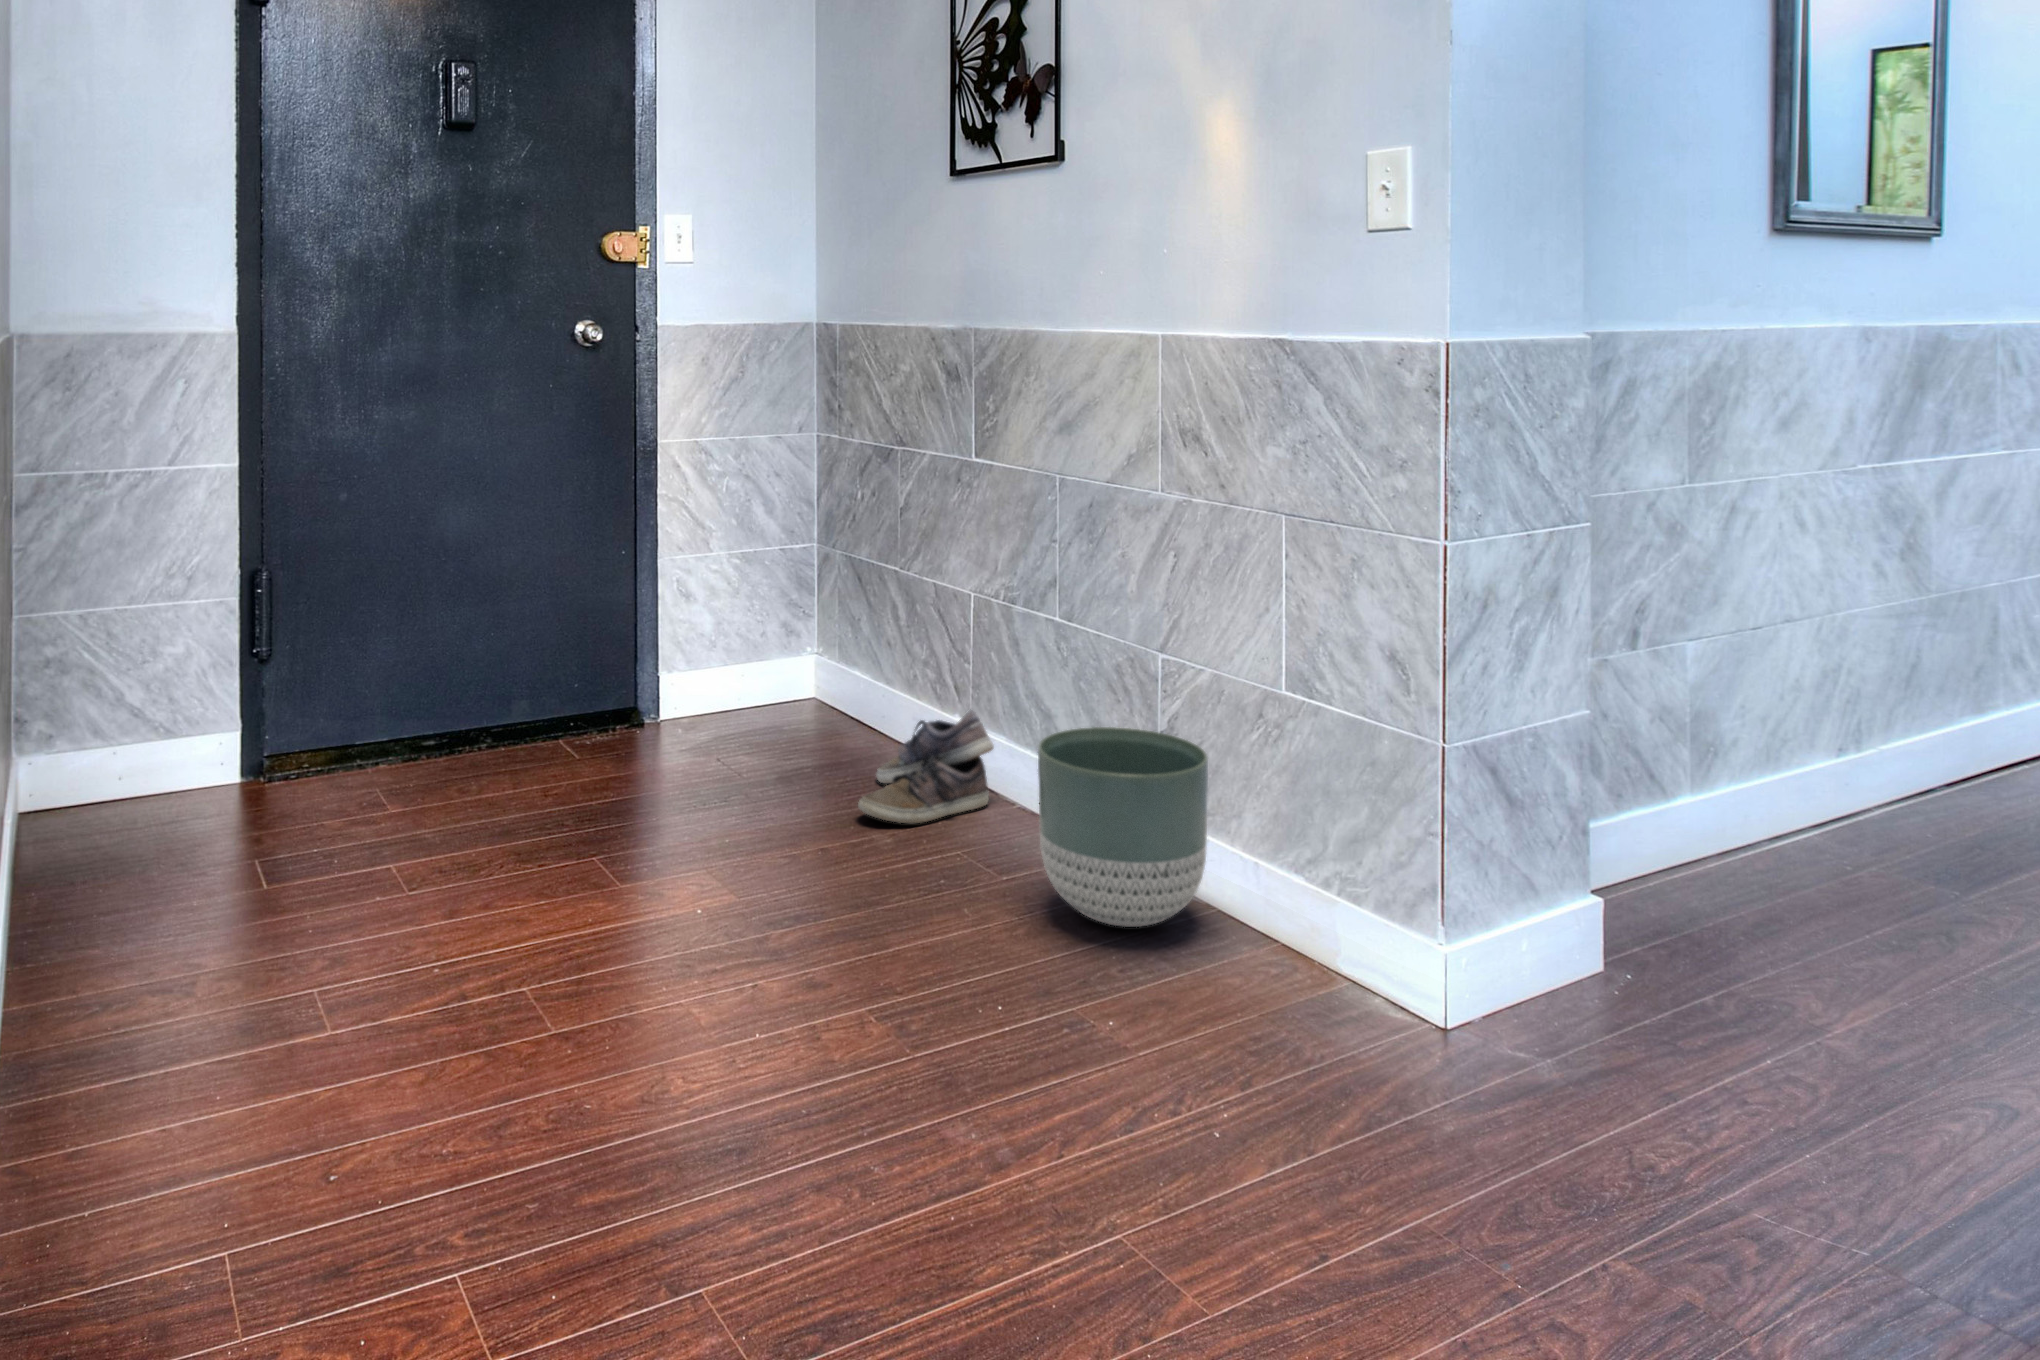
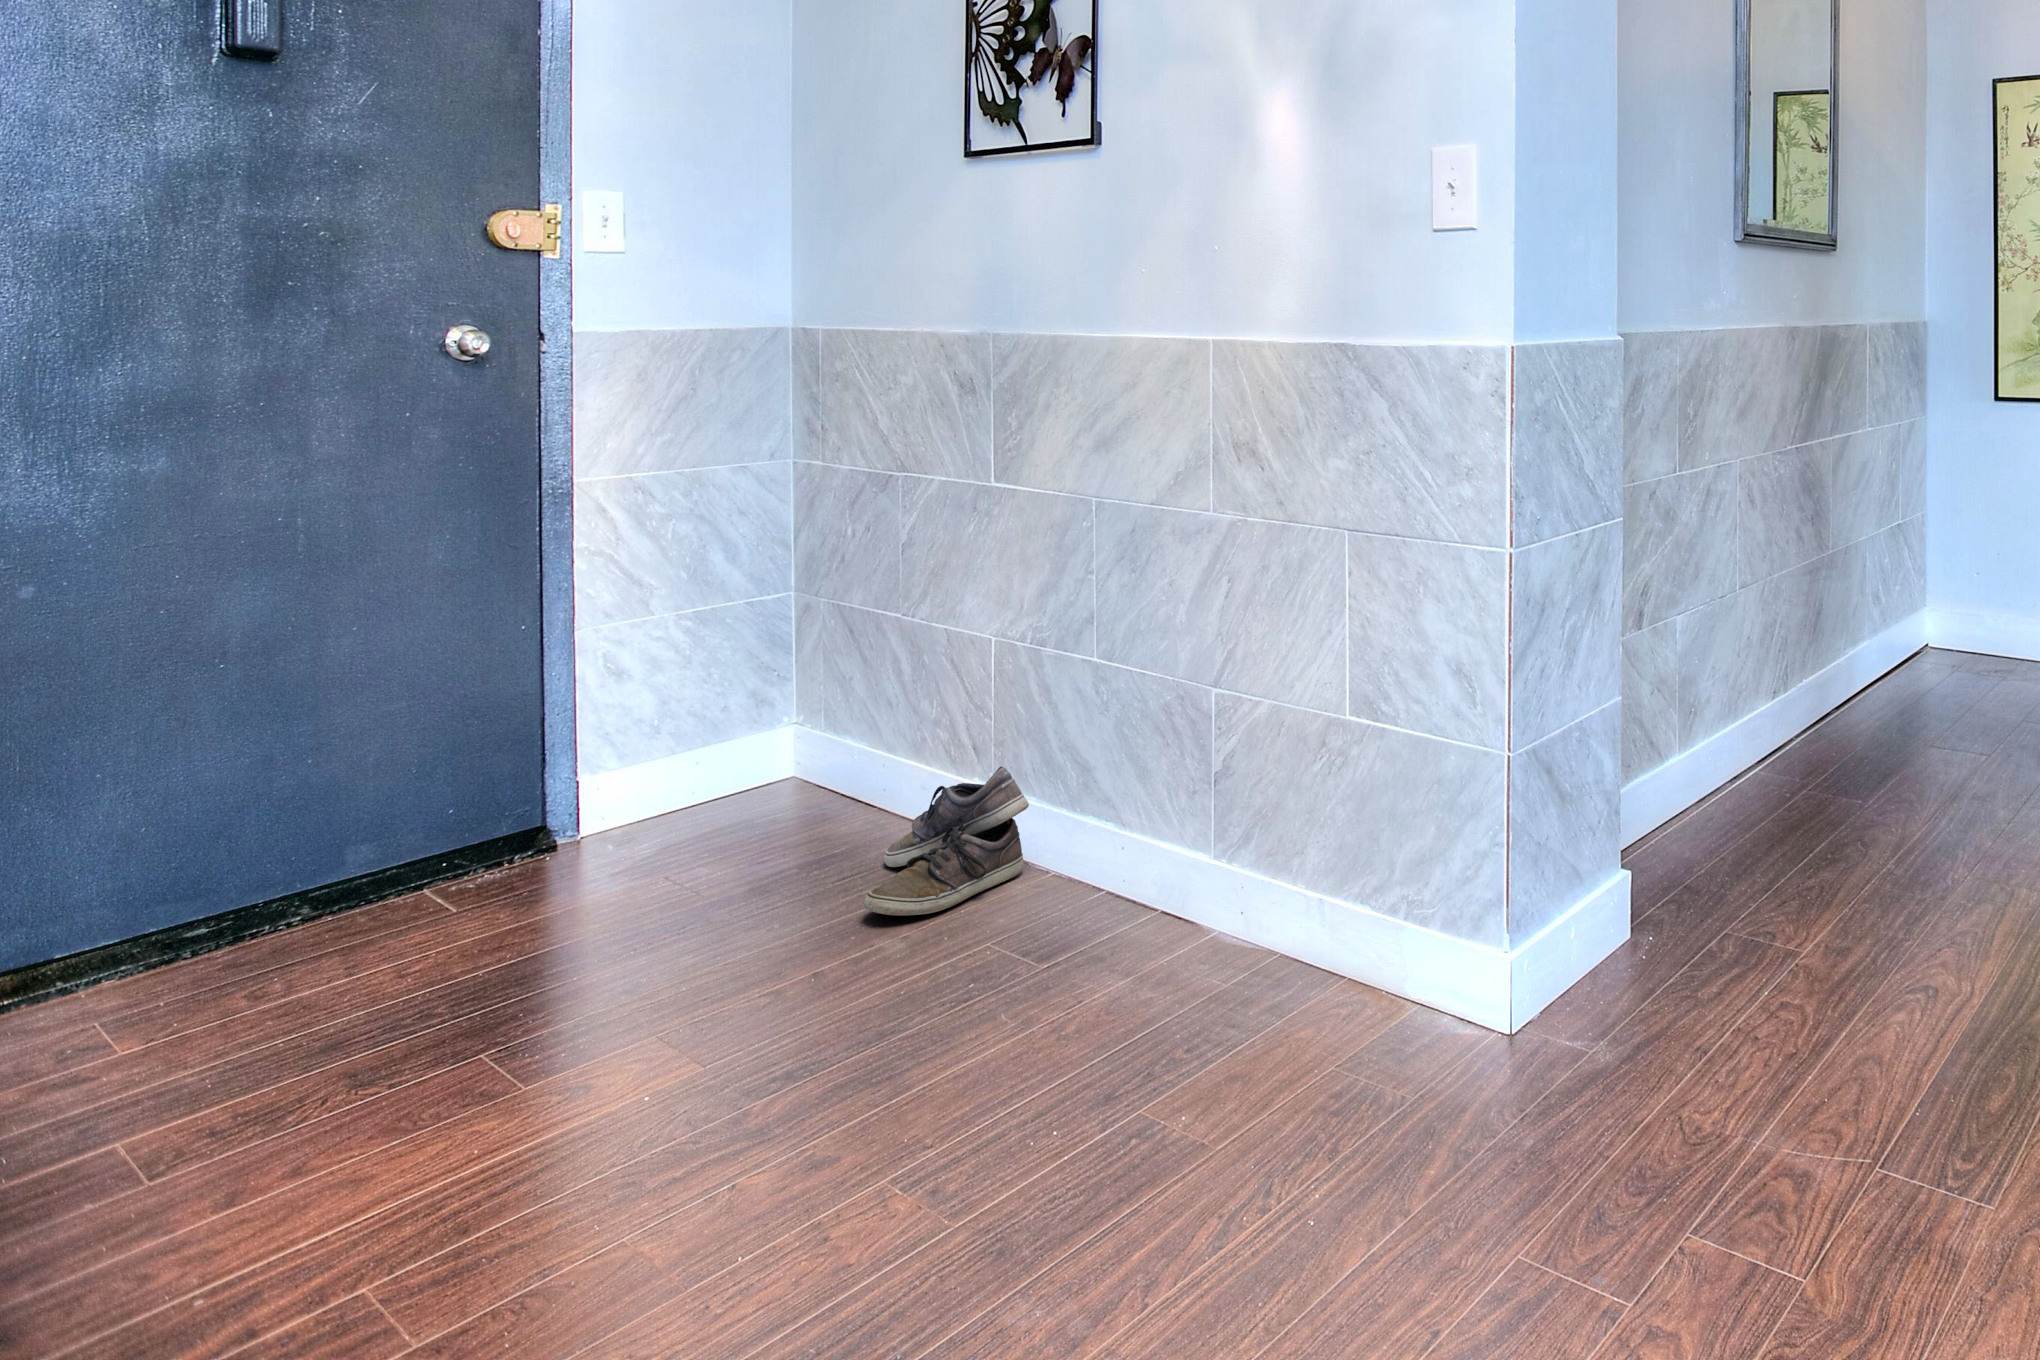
planter: present [1038,727,1208,927] -> none [1091,768,1275,992]

